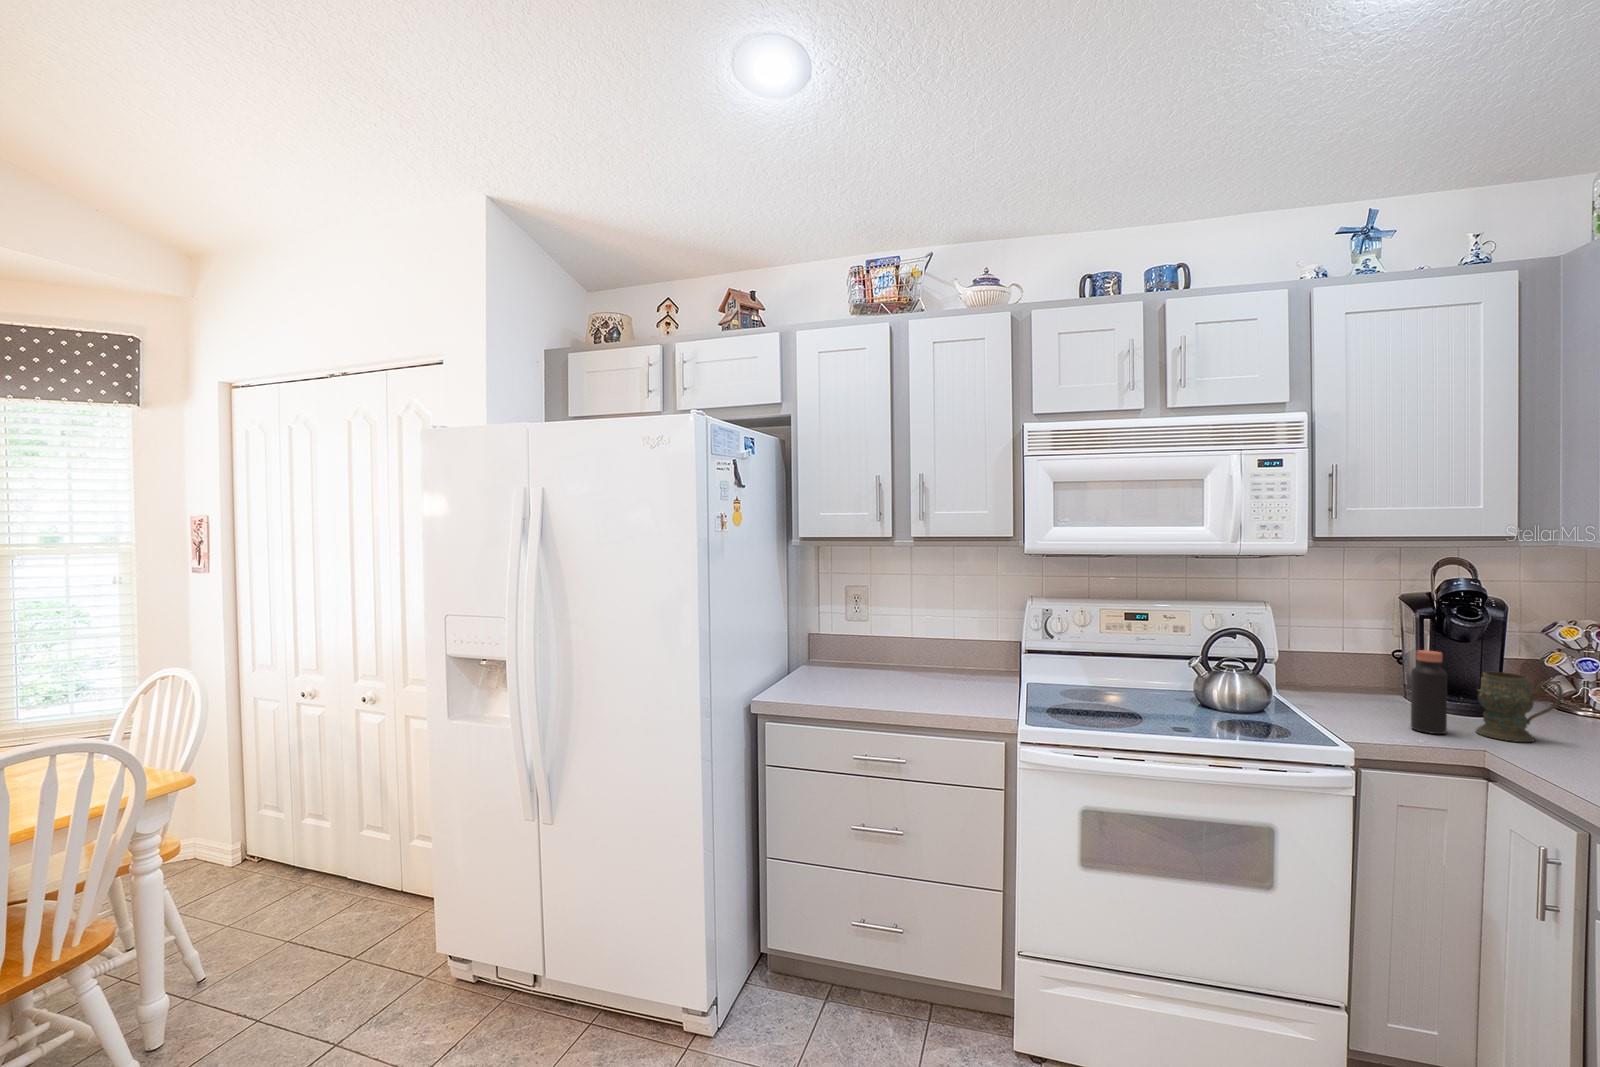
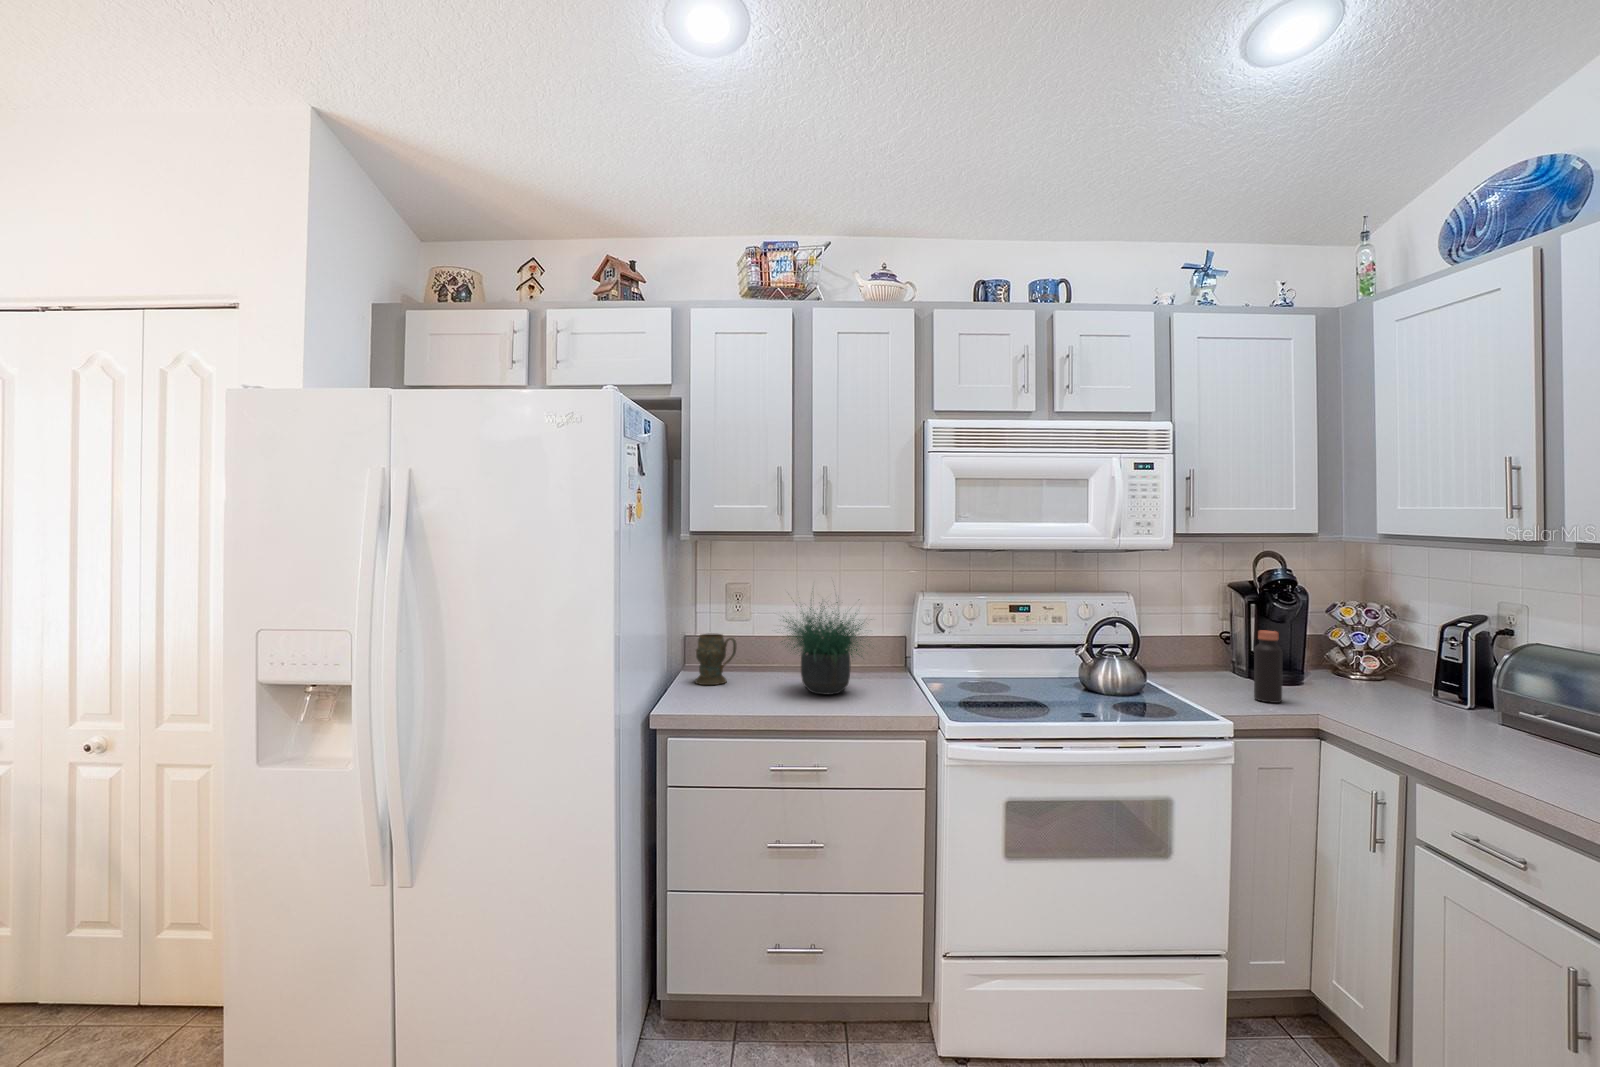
potted plant: none [868,579,976,693] -> present [785,602,863,695]
mug: present [1476,672,1562,742] -> present [695,634,736,685]

